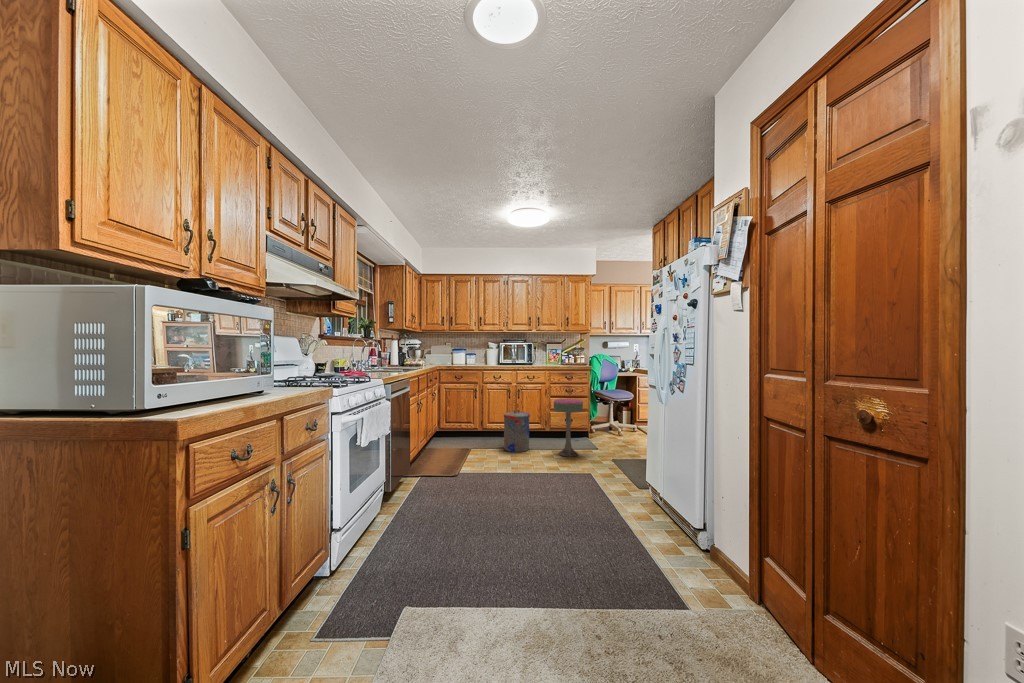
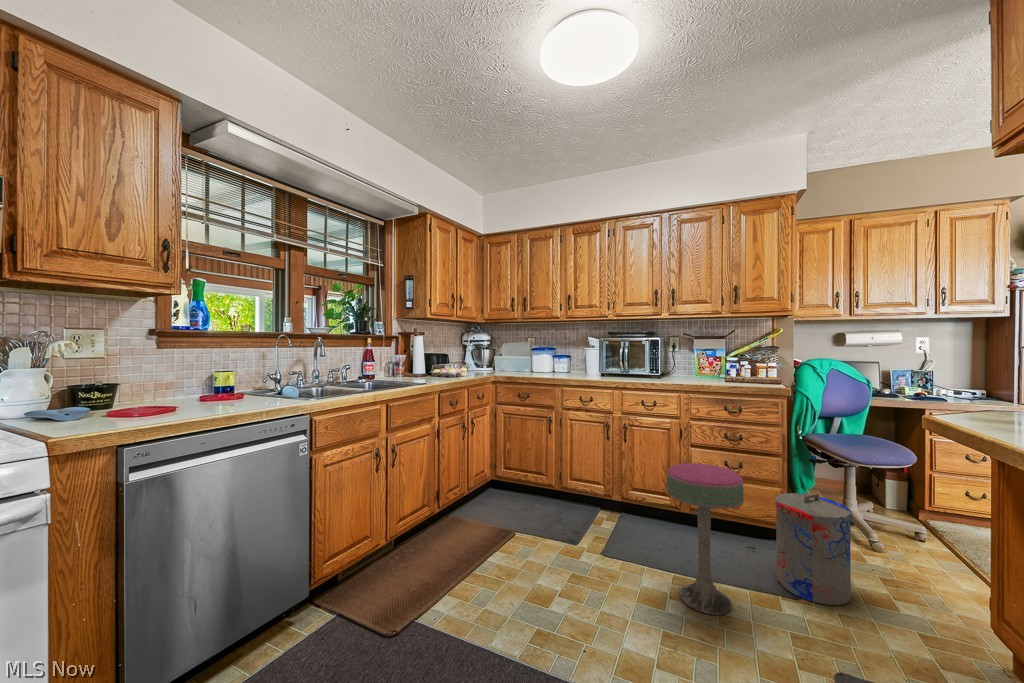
trash can: present [504,410,530,452] -> present [775,493,852,605]

